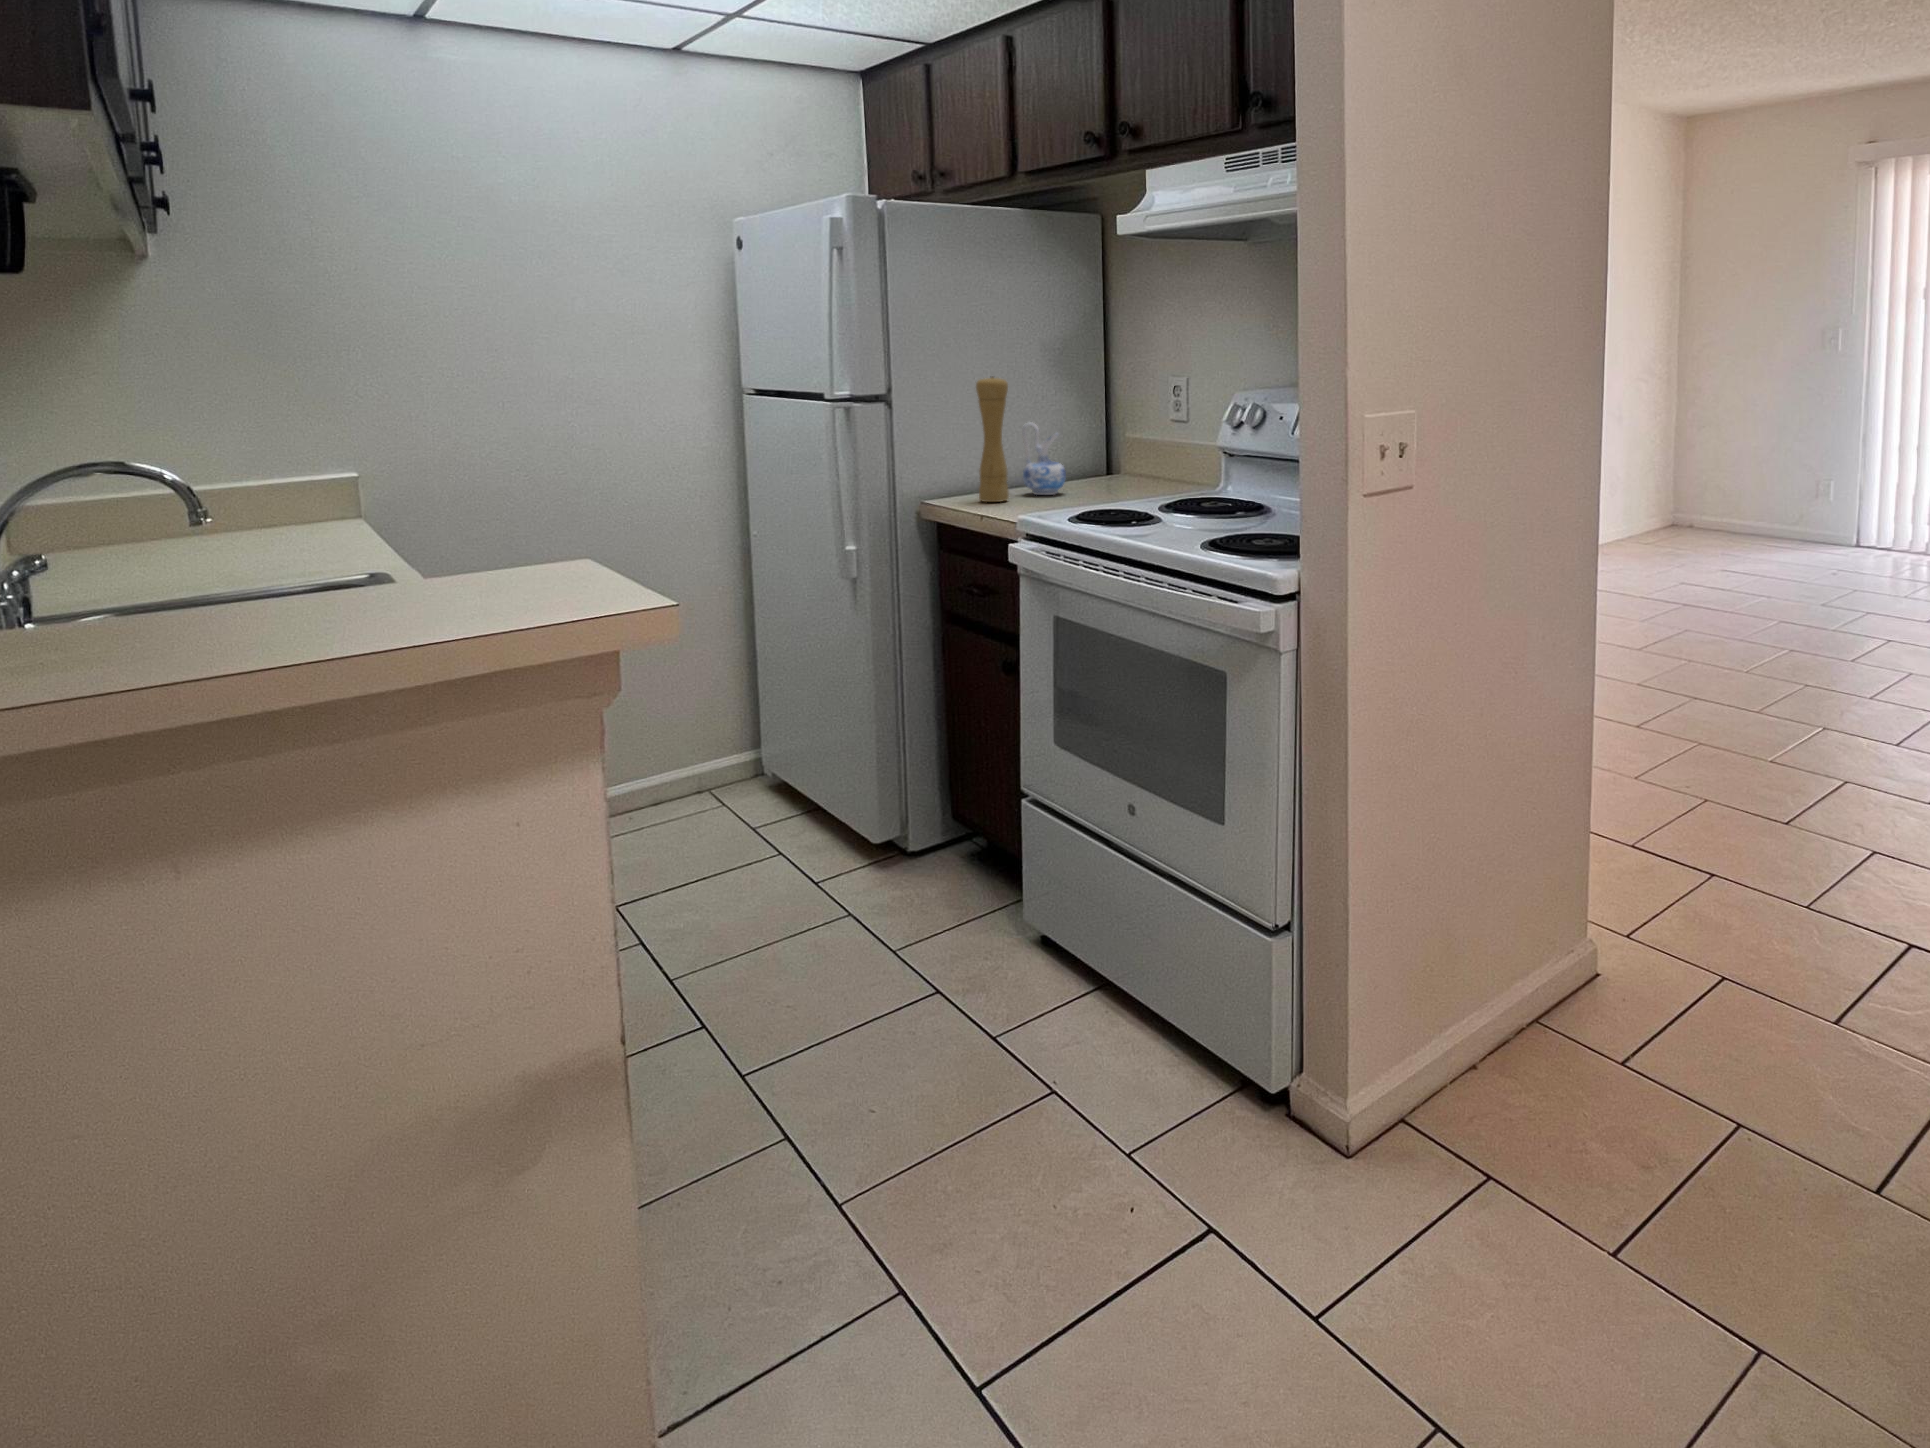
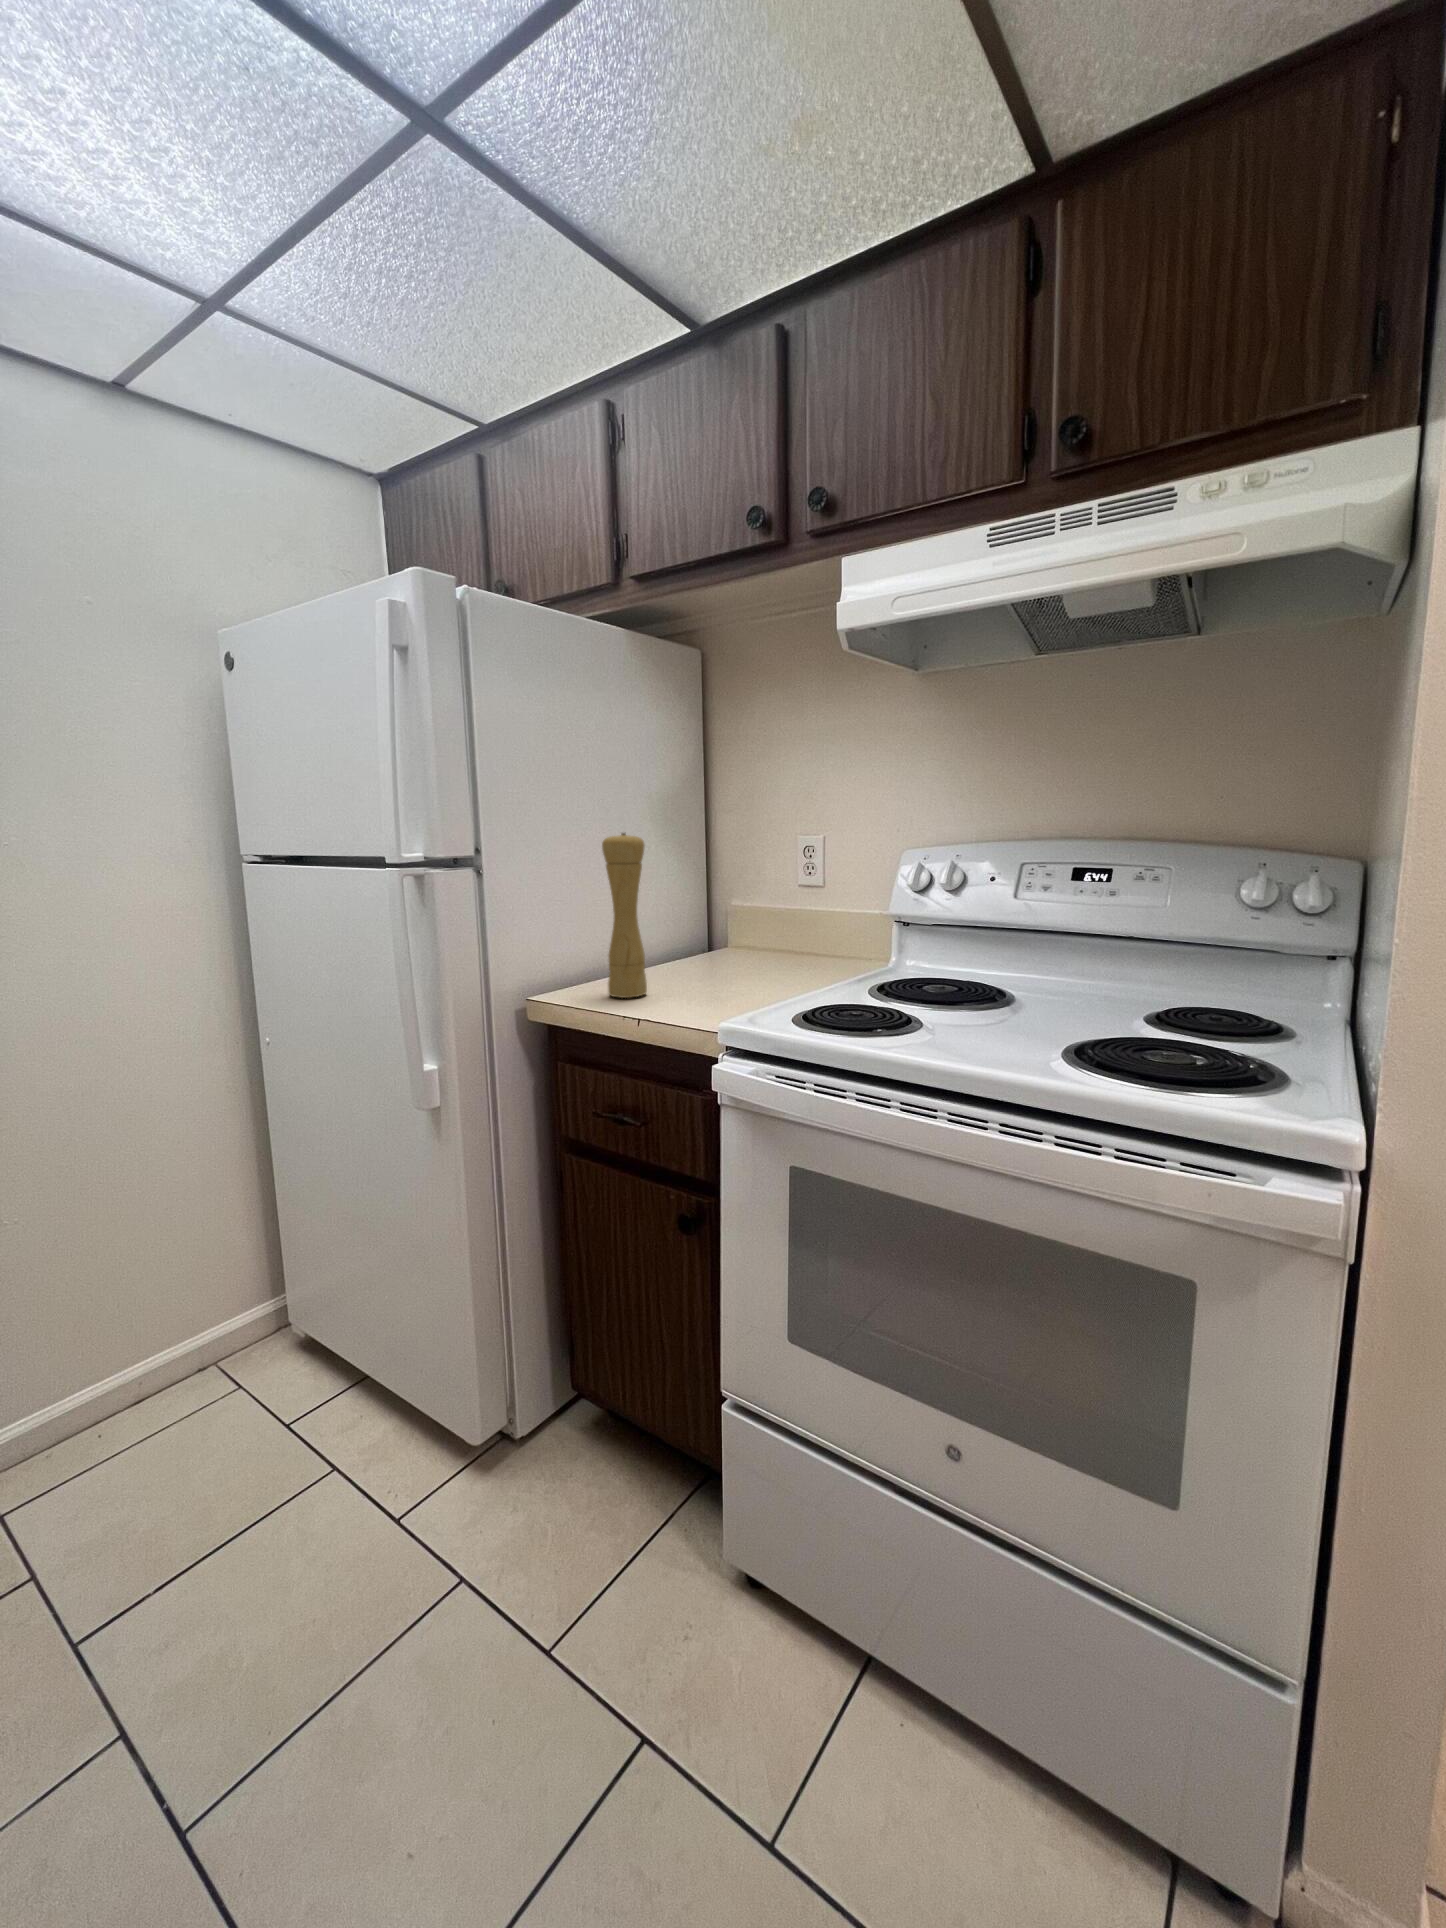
ceramic pitcher: present [1022,422,1066,495] -> none [648,892,703,982]

